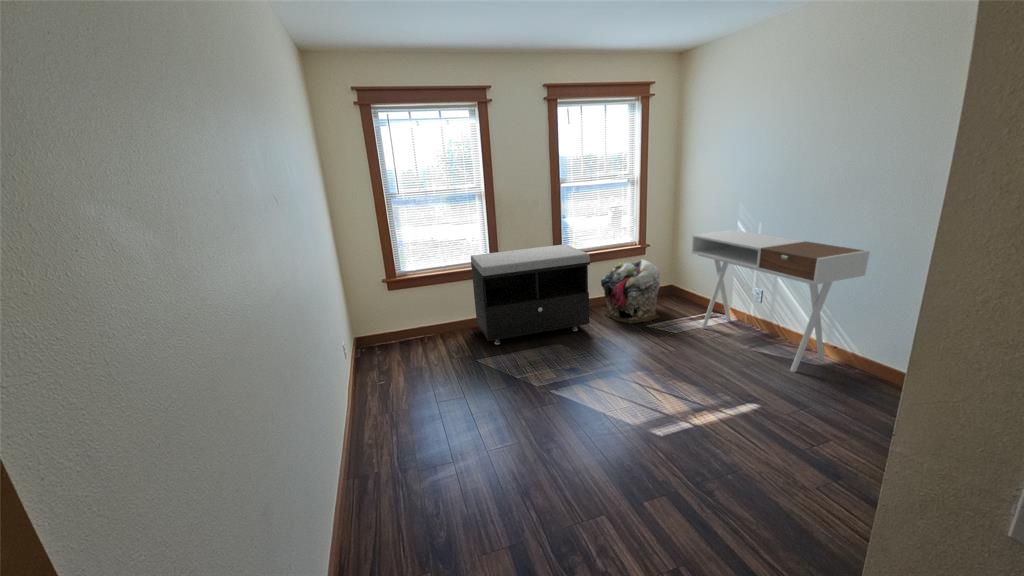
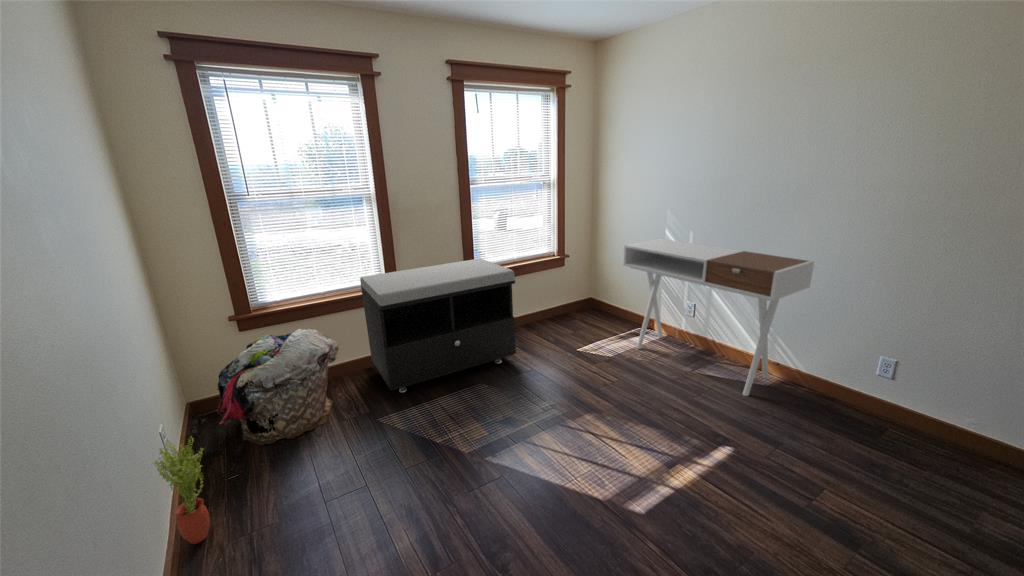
laundry basket: present [601,260,661,324] -> present [217,328,339,445]
potted plant: none [346,344,373,412] -> present [153,436,210,544]

